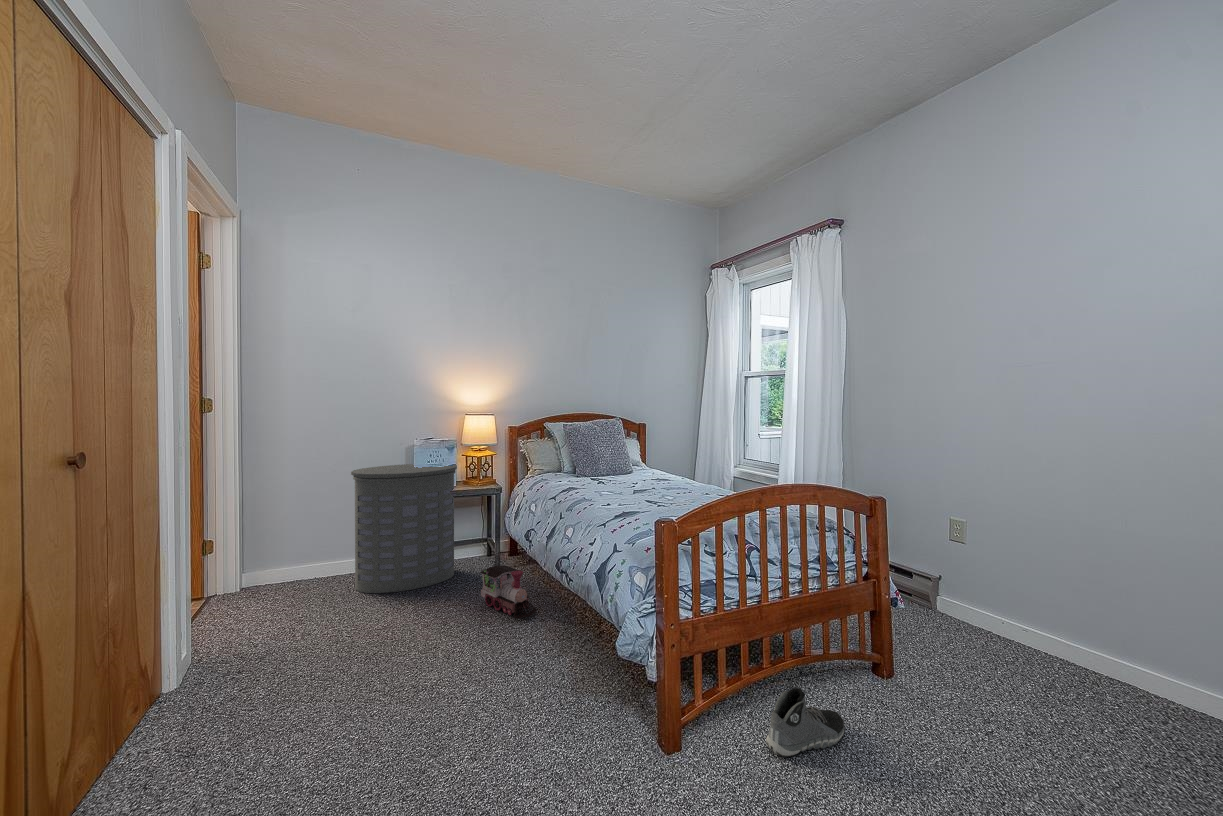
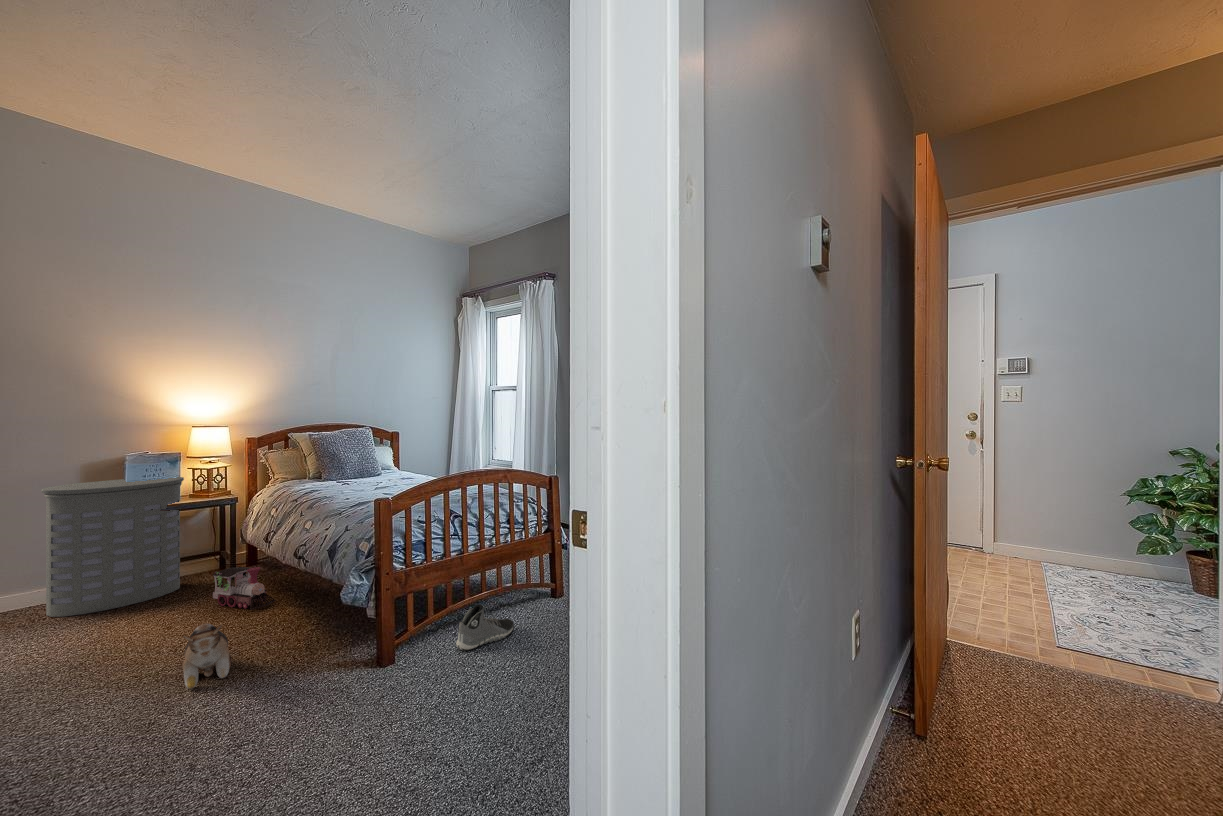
plush toy: none [454,655,500,729] -> present [183,623,232,689]

